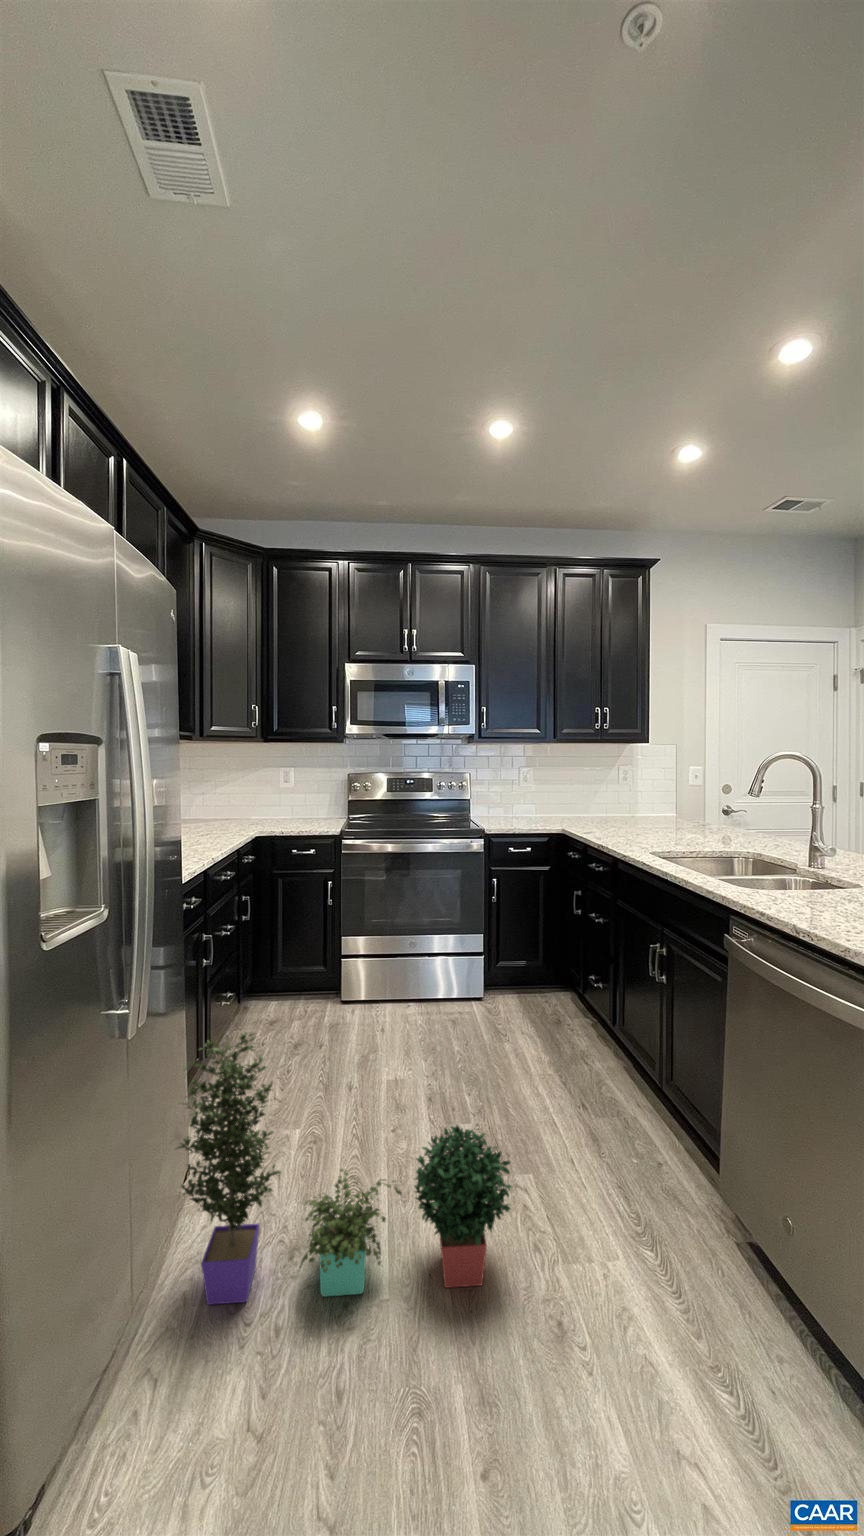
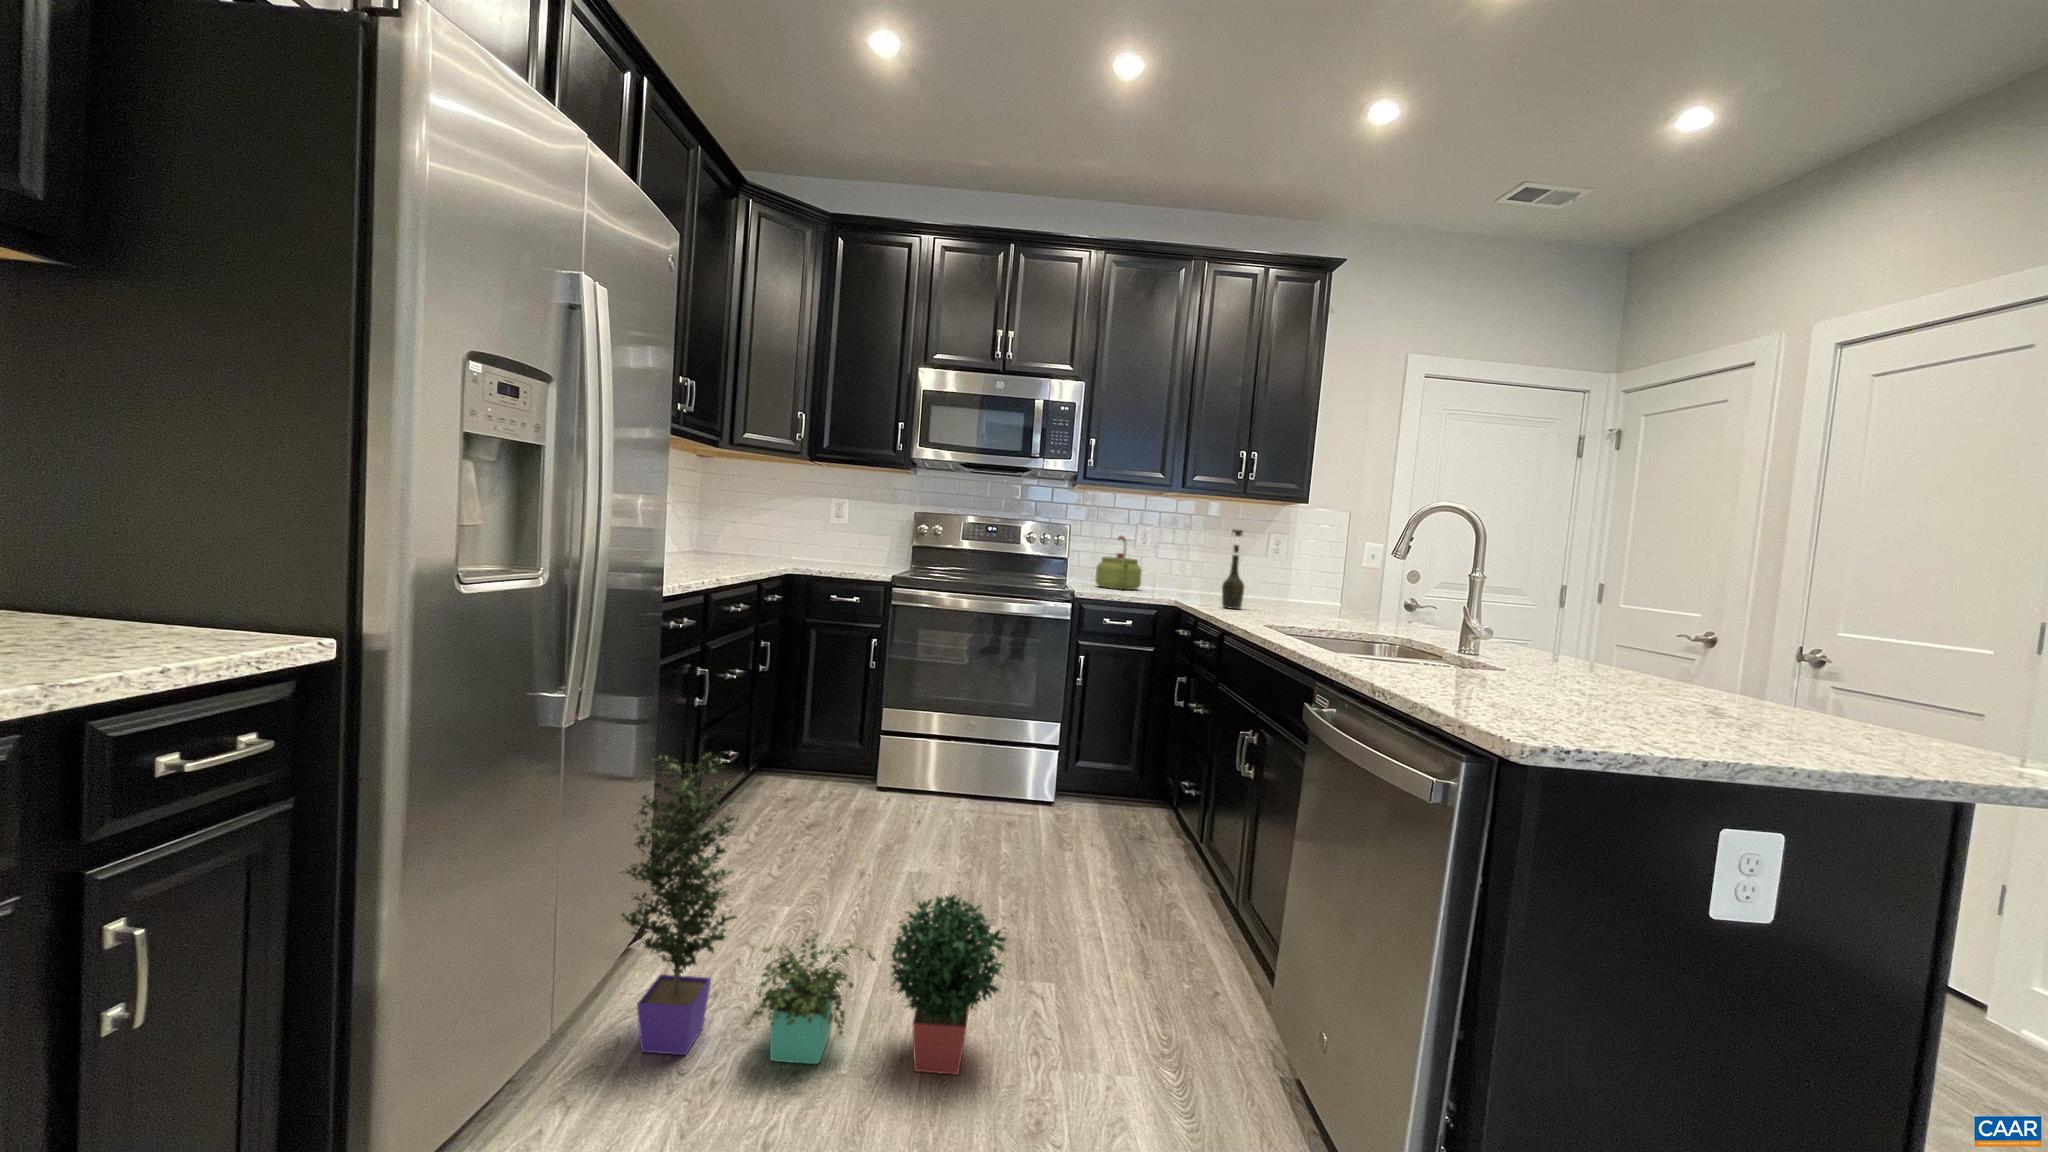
bottle: none [599,772,616,834] -> present [1222,529,1244,609]
kettle: none [491,778,525,820] -> present [1096,536,1141,590]

